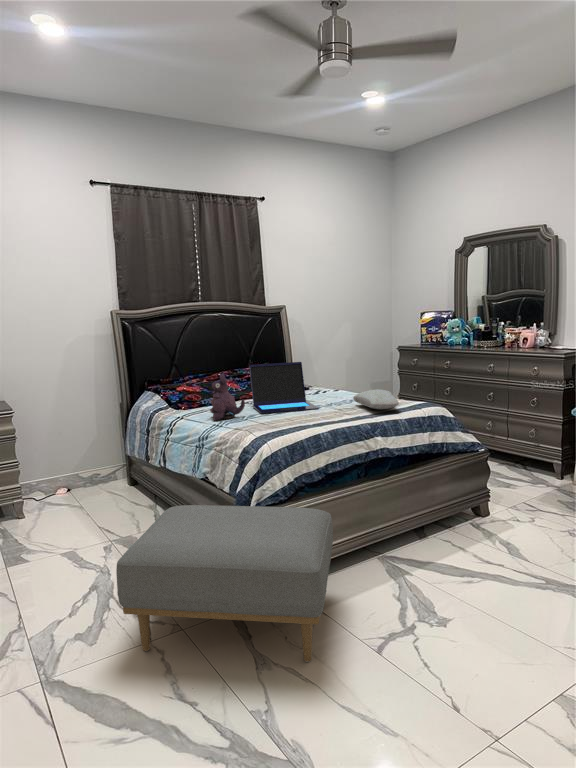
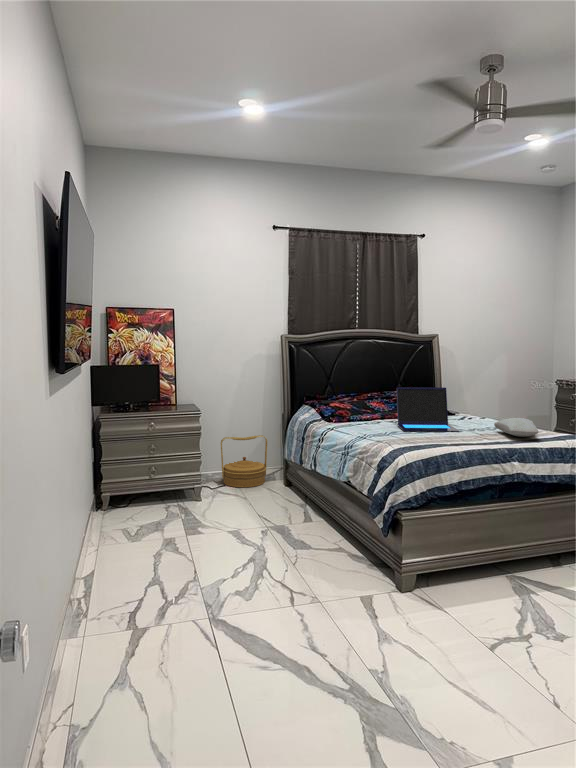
plush toy: present [210,373,245,421] -> none [358,392,389,433]
woven basket: none [44,430,105,495] -> present [221,435,267,488]
ottoman: present [116,505,333,662] -> none [271,499,459,646]

